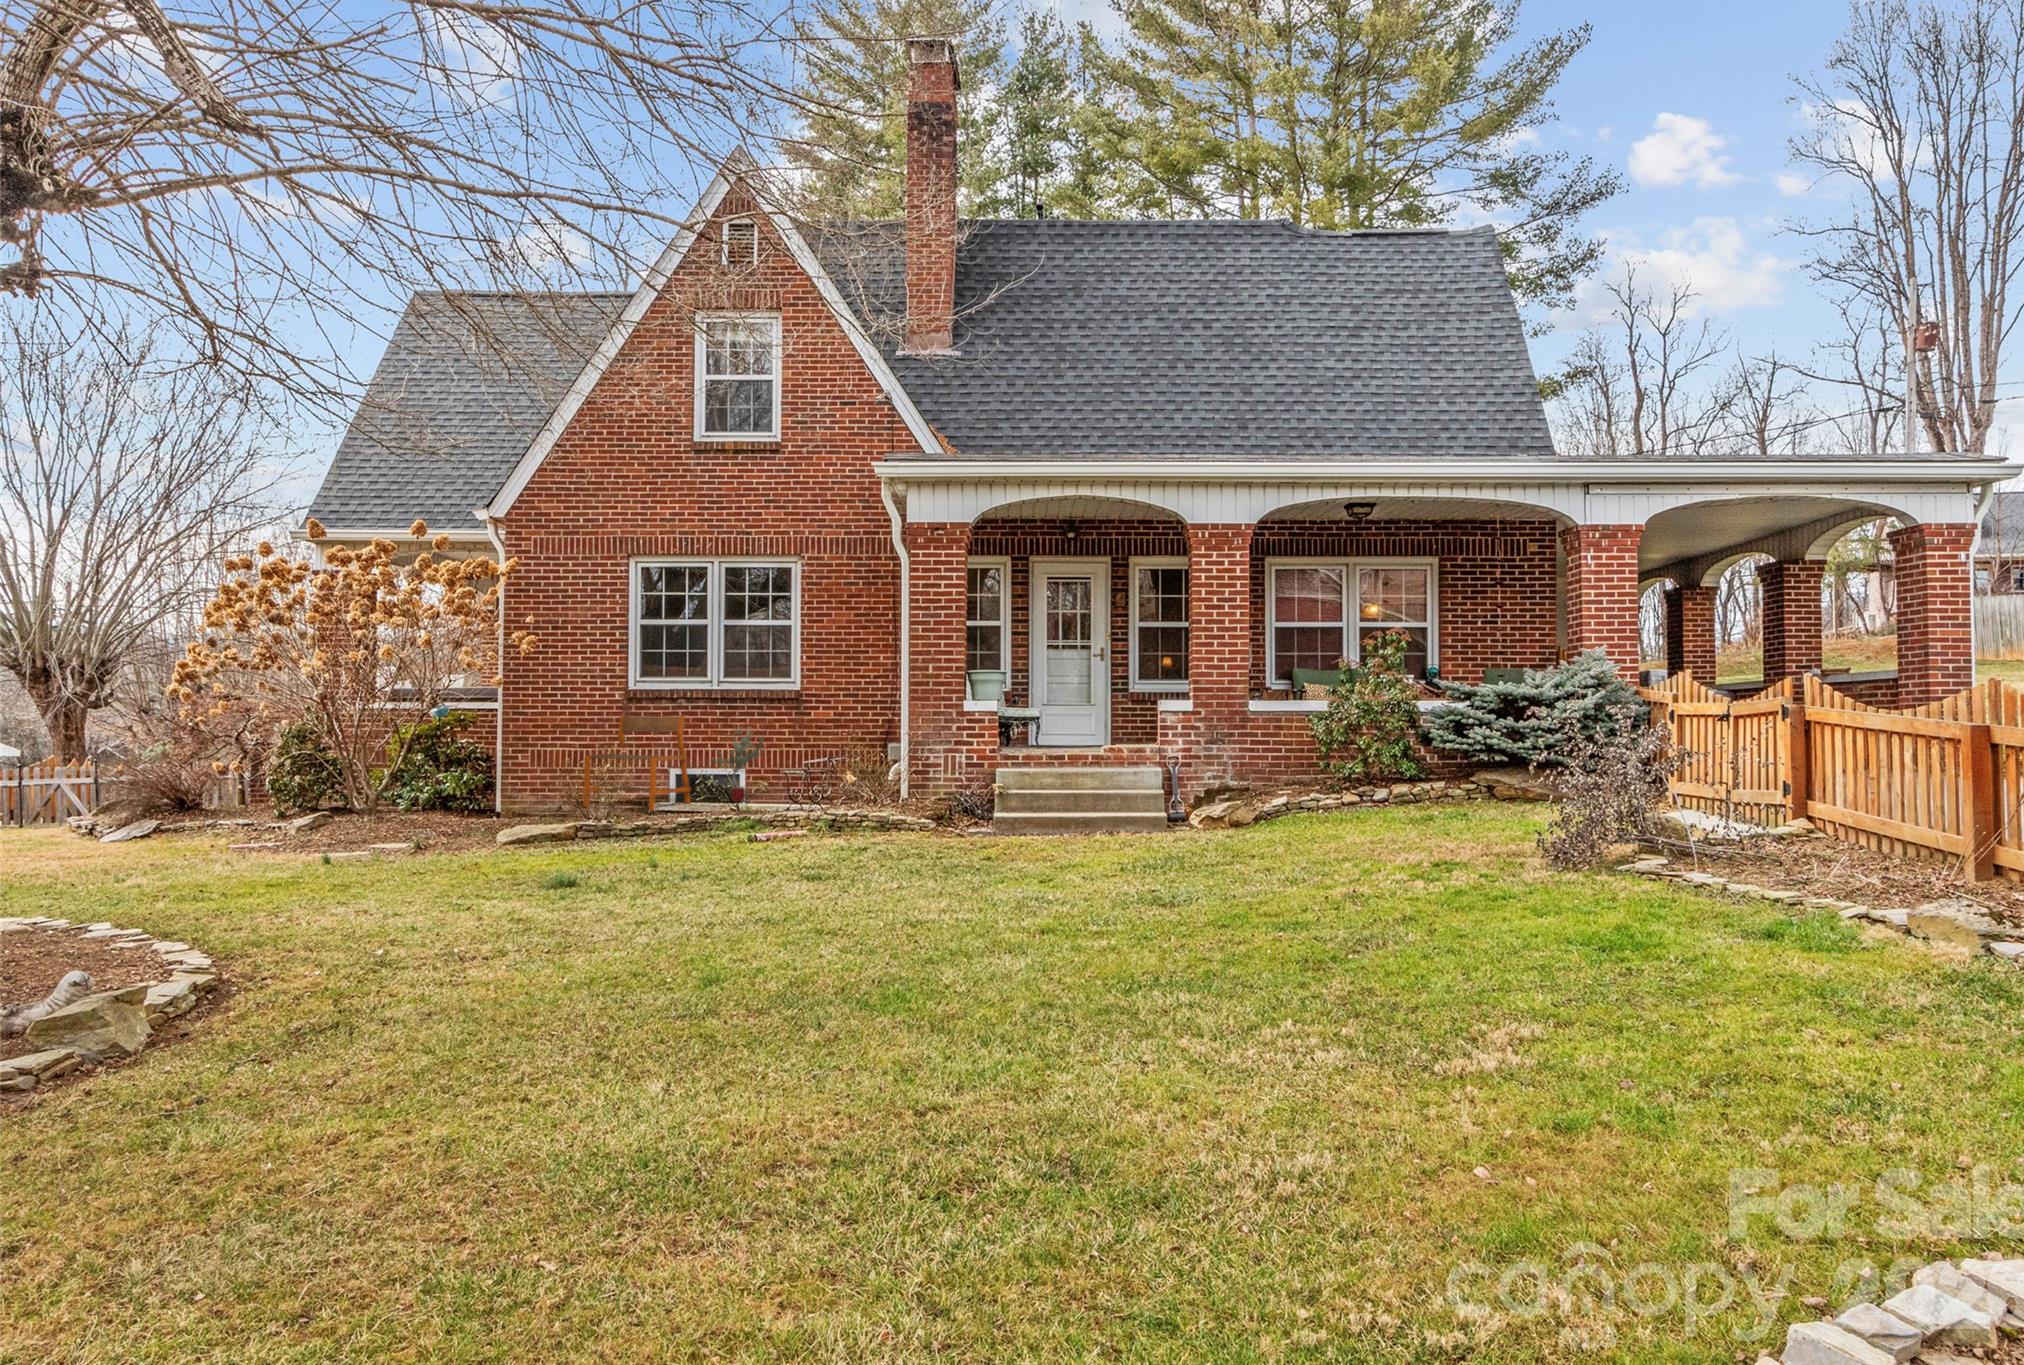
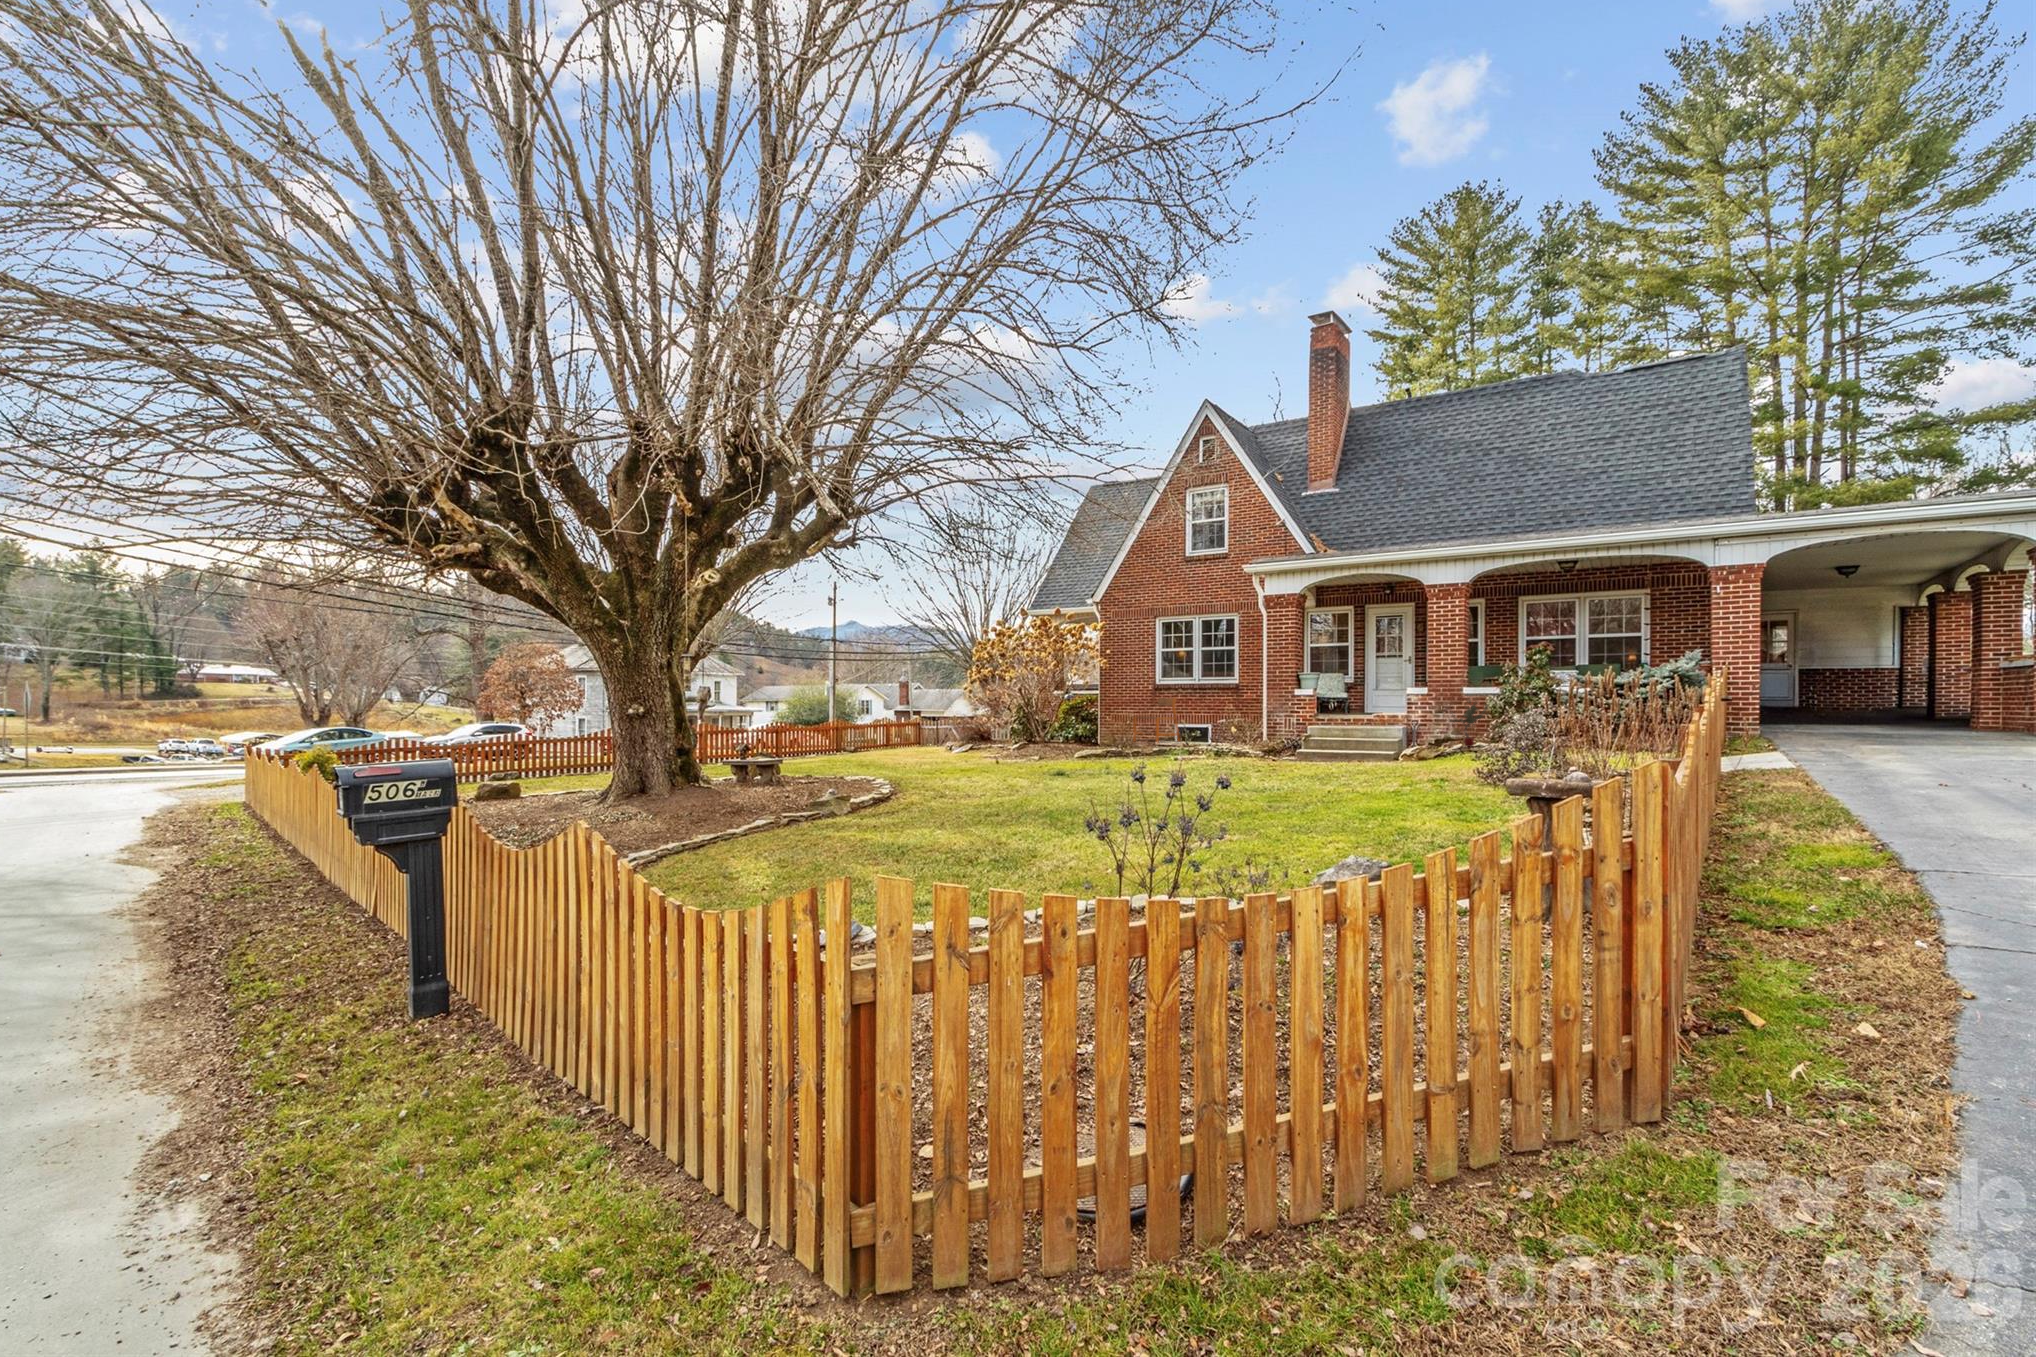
potted tree: present [712,728,764,802] -> present [1450,700,1488,747]

